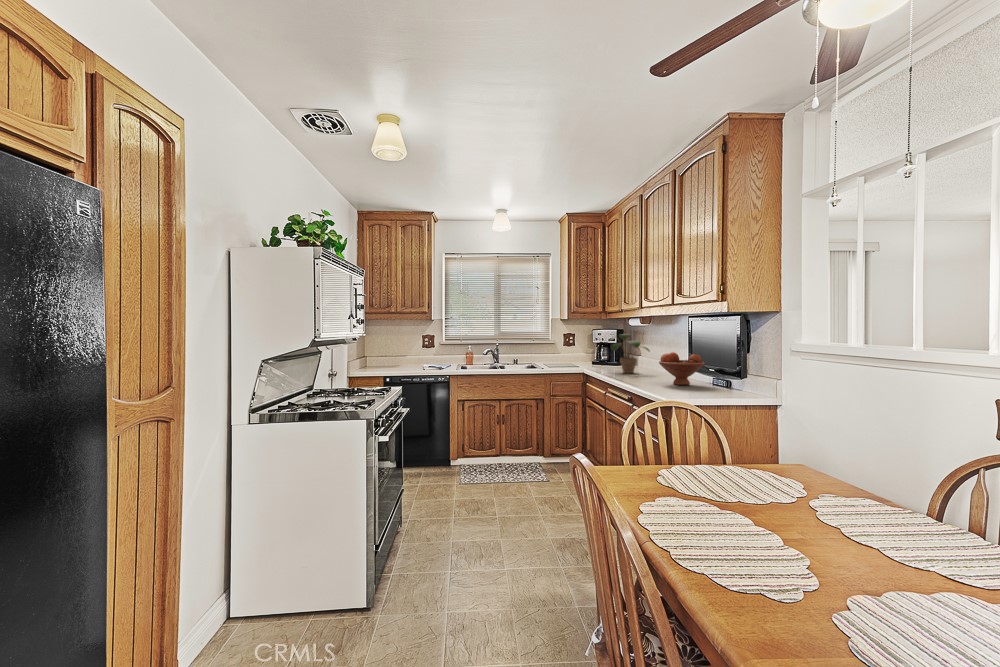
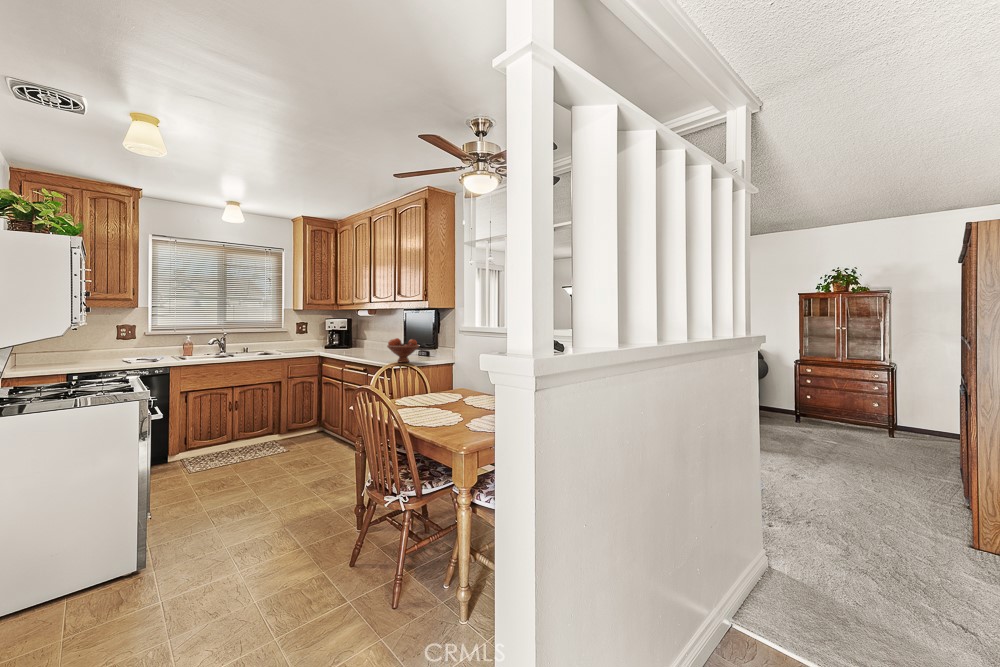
potted plant: present [610,334,650,373] -> none [343,323,377,355]

